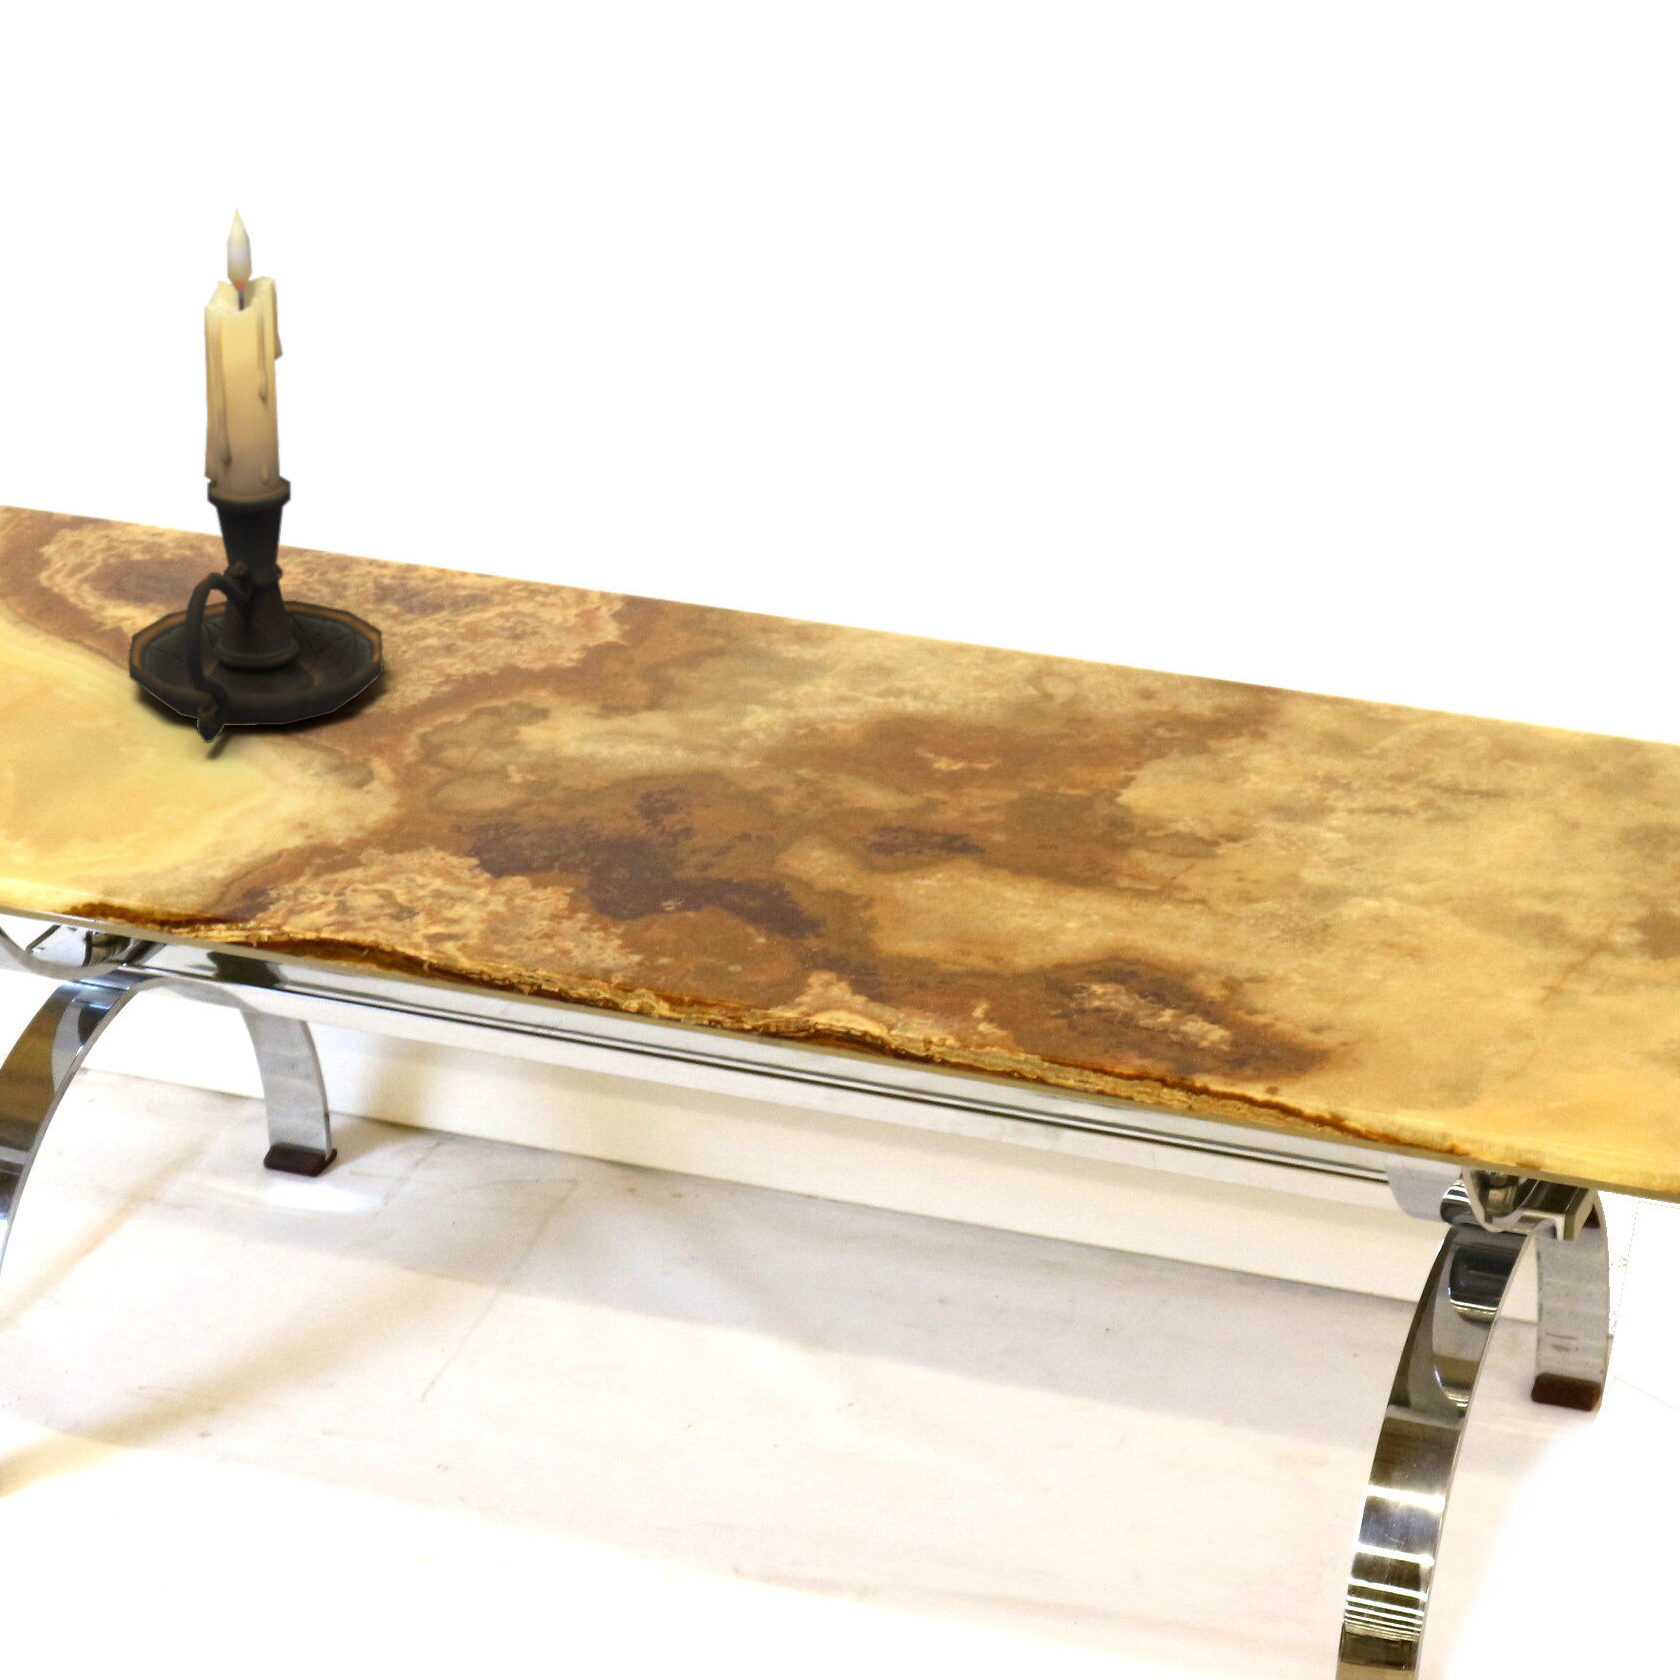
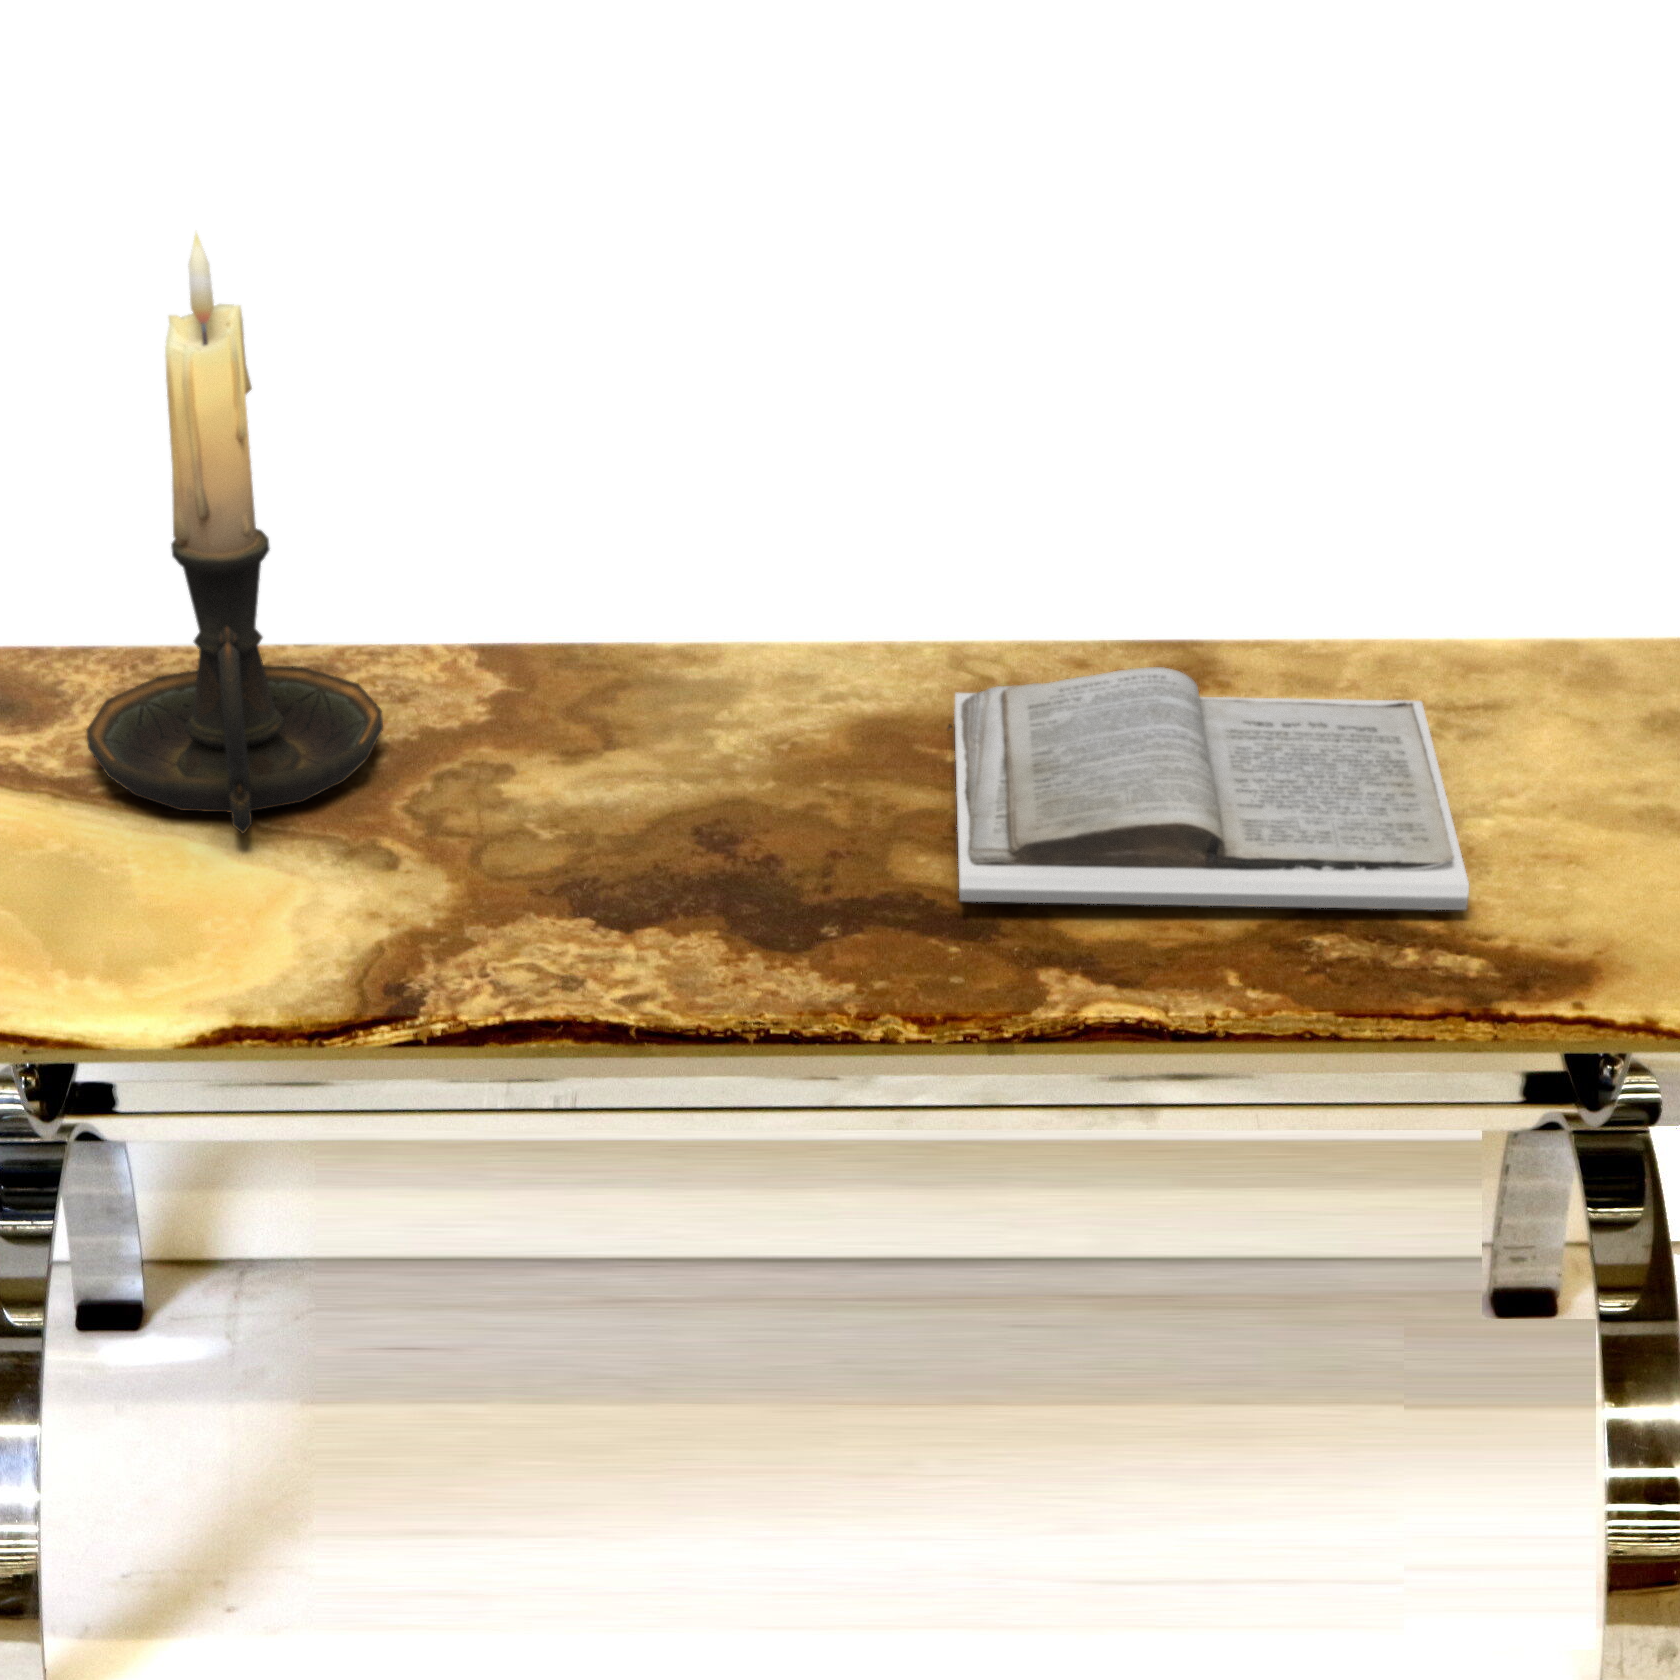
book: none [765,717,1311,986] -> present [948,667,1469,910]

